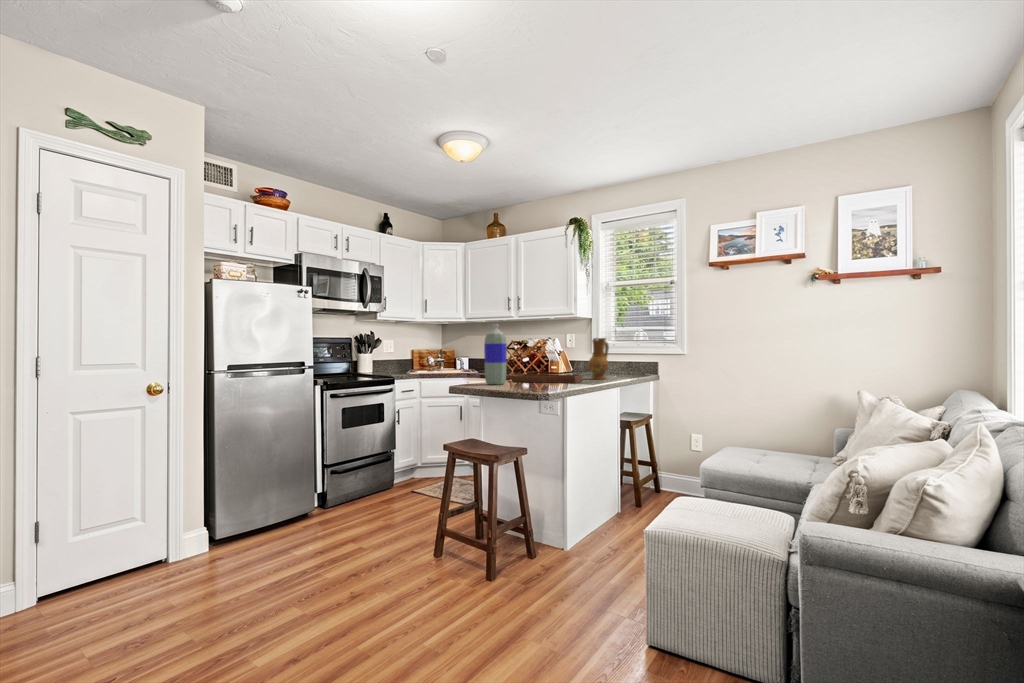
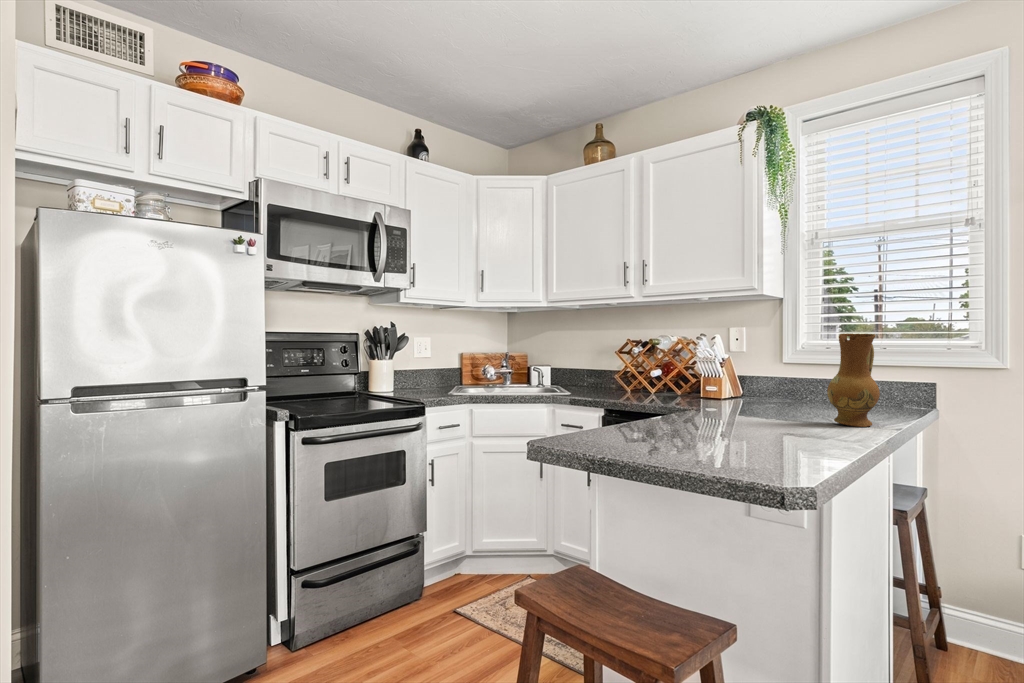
bottle: present [484,324,507,385] -> none [610,295,667,450]
tray: present [512,359,582,383] -> none [667,383,839,447]

